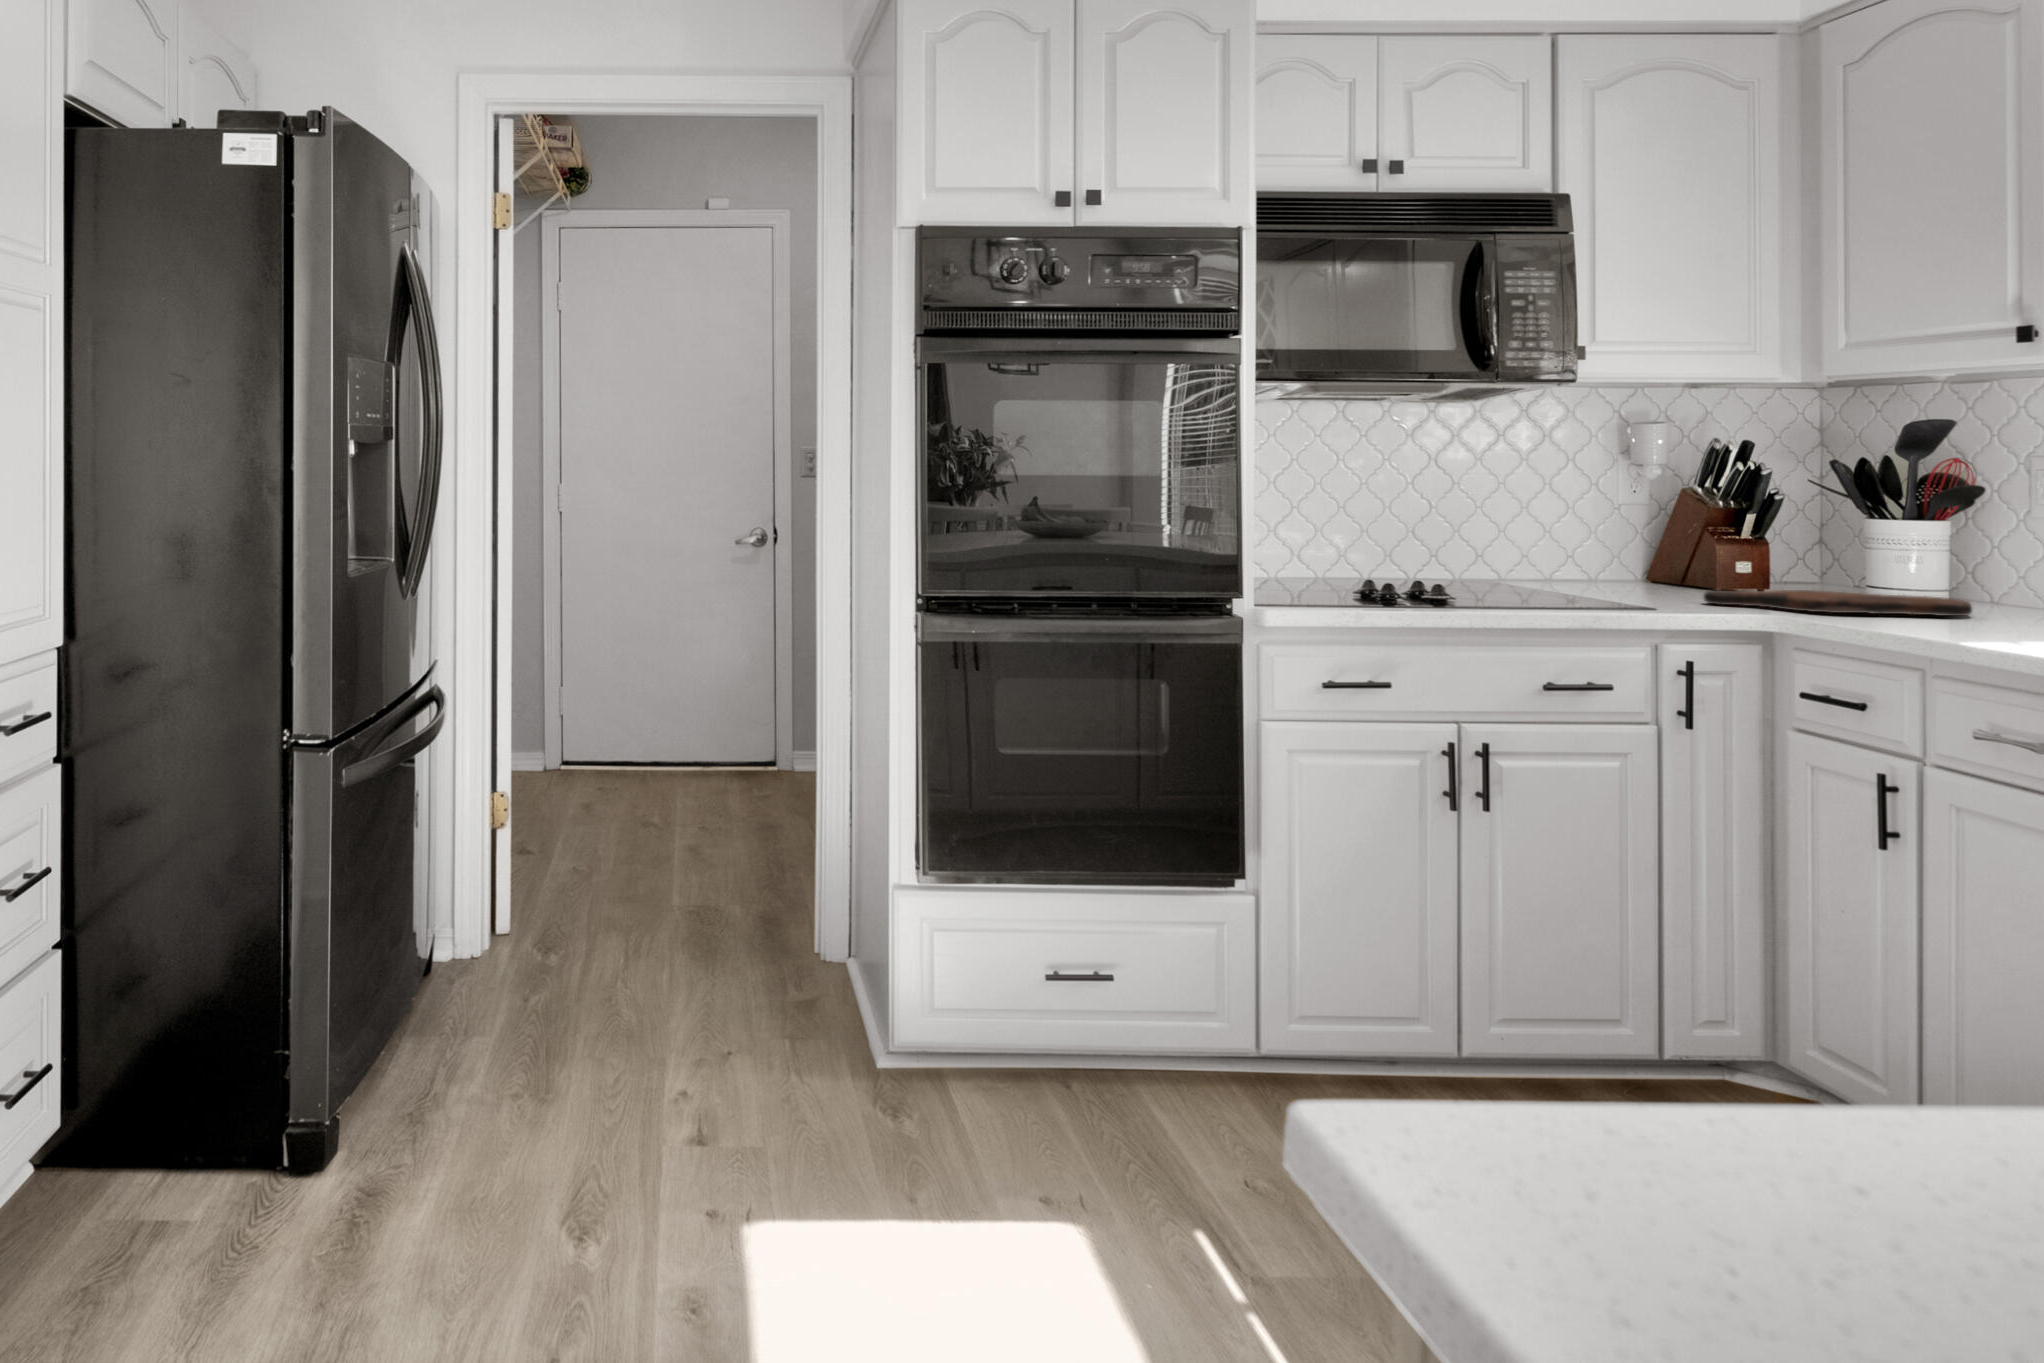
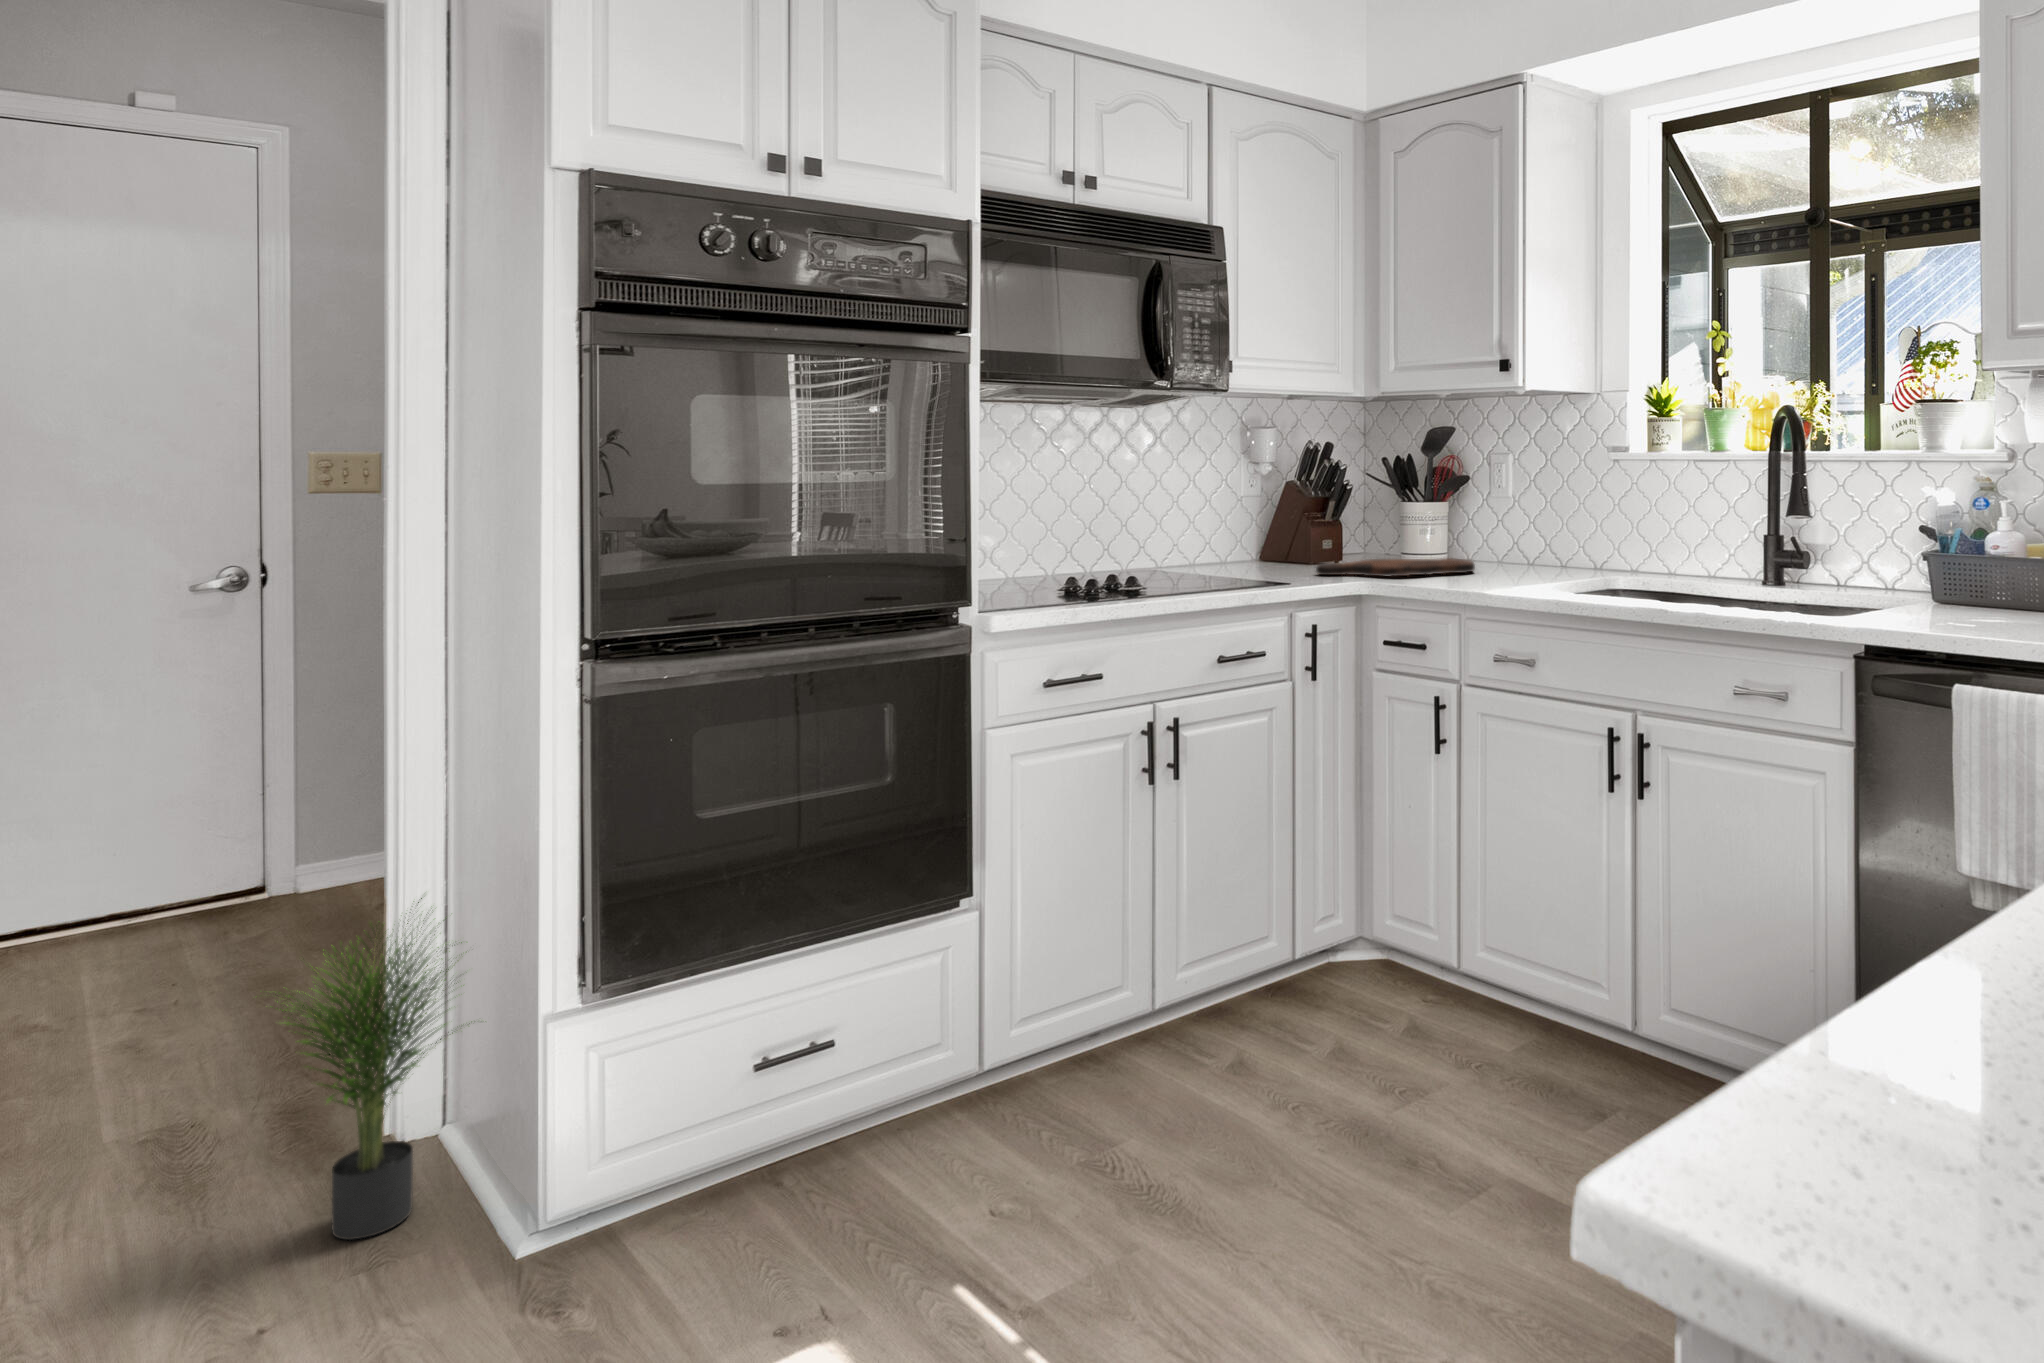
potted plant: none [725,778,863,1021] -> present [277,898,472,1240]

